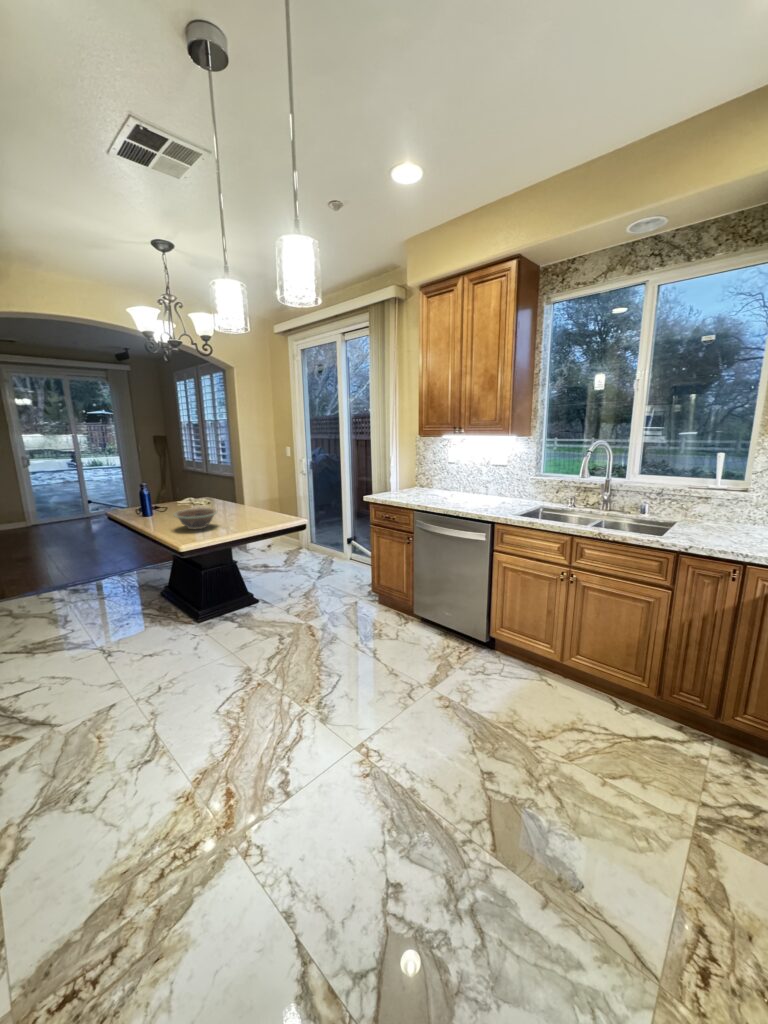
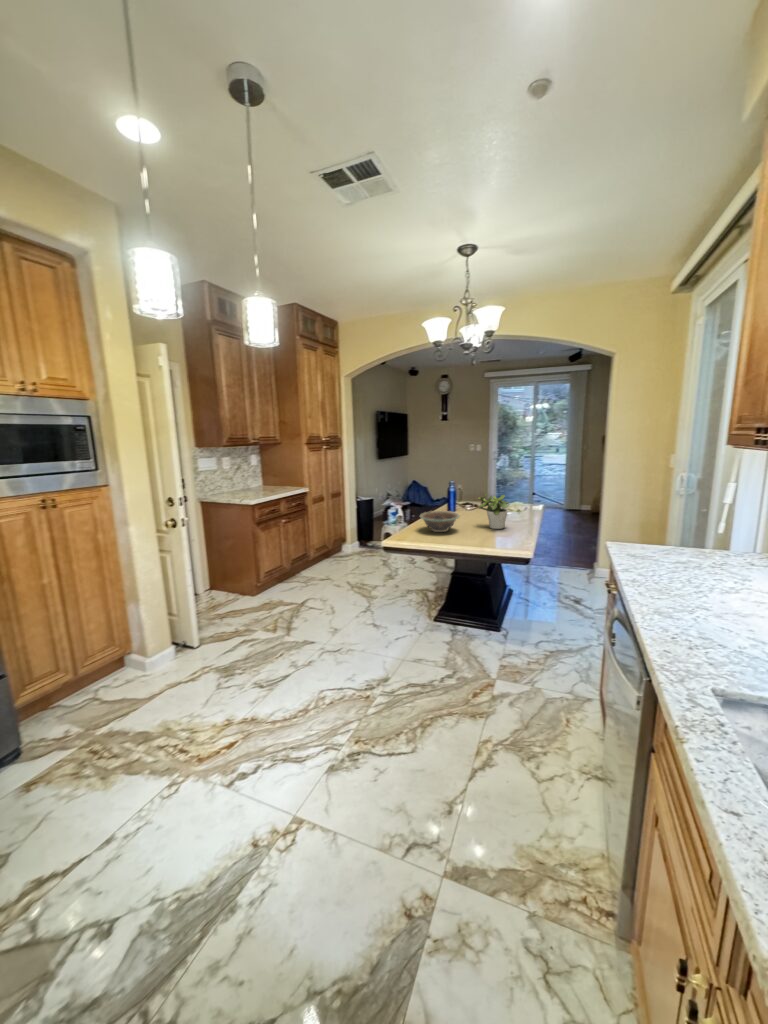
potted plant: none [210,484,245,516] -> present [478,495,510,529]

